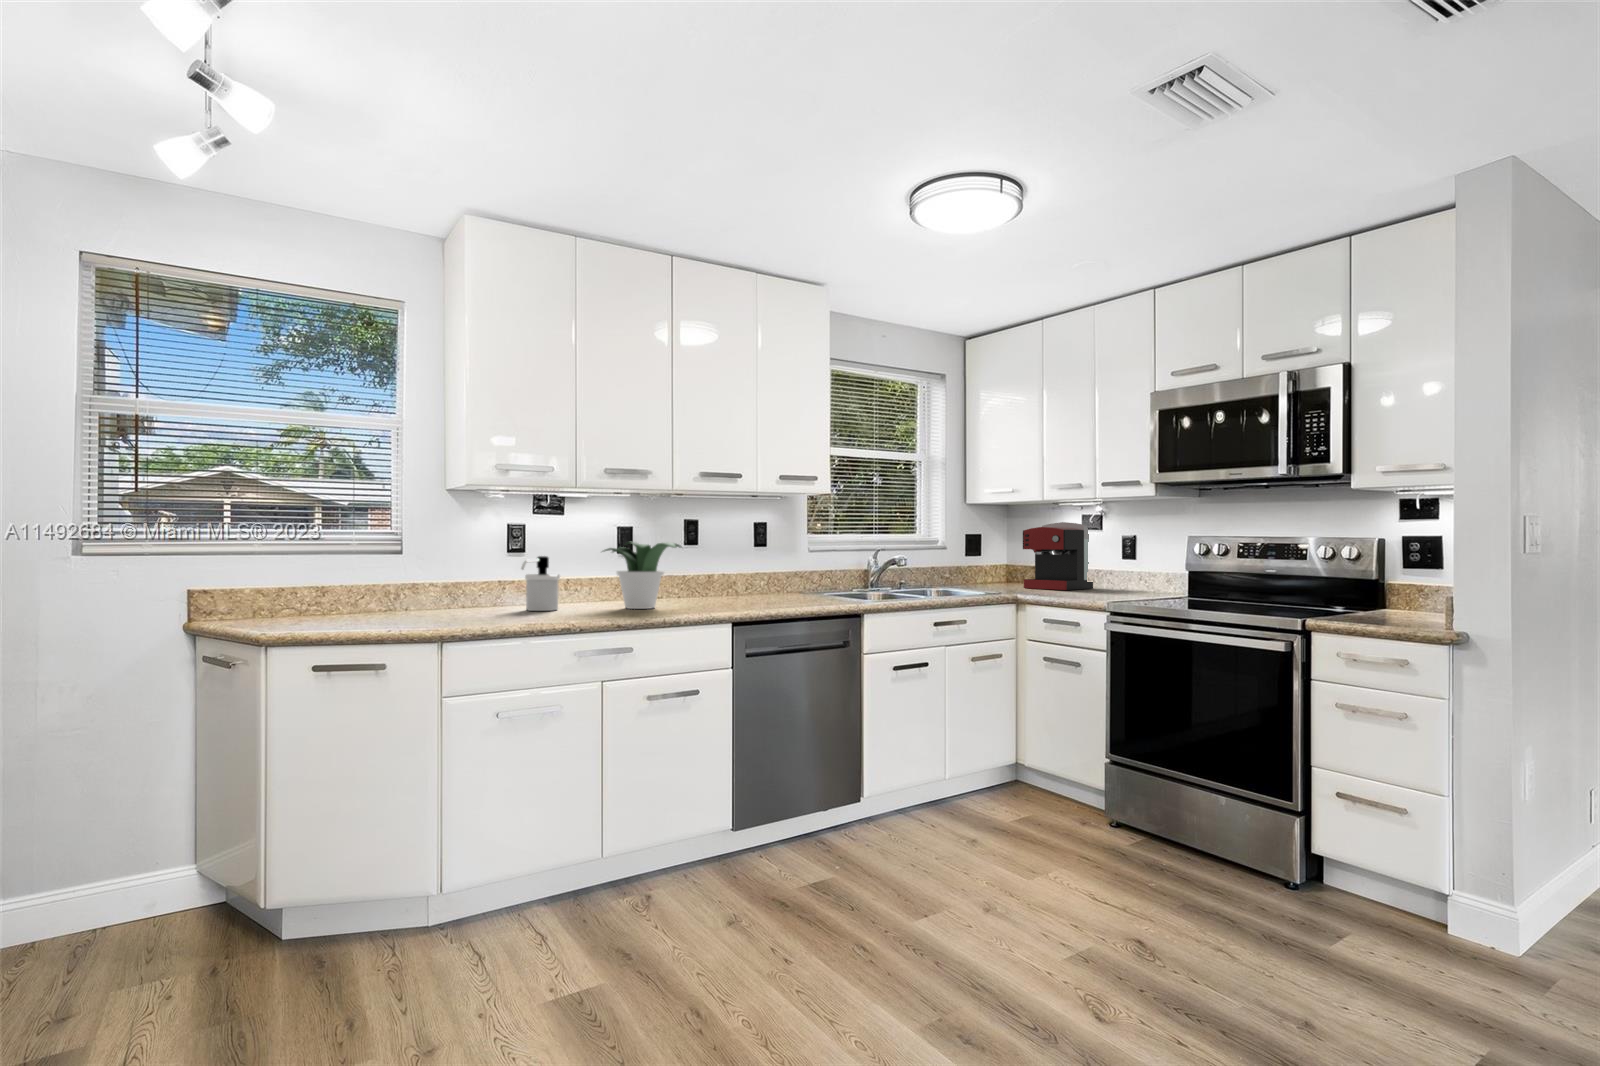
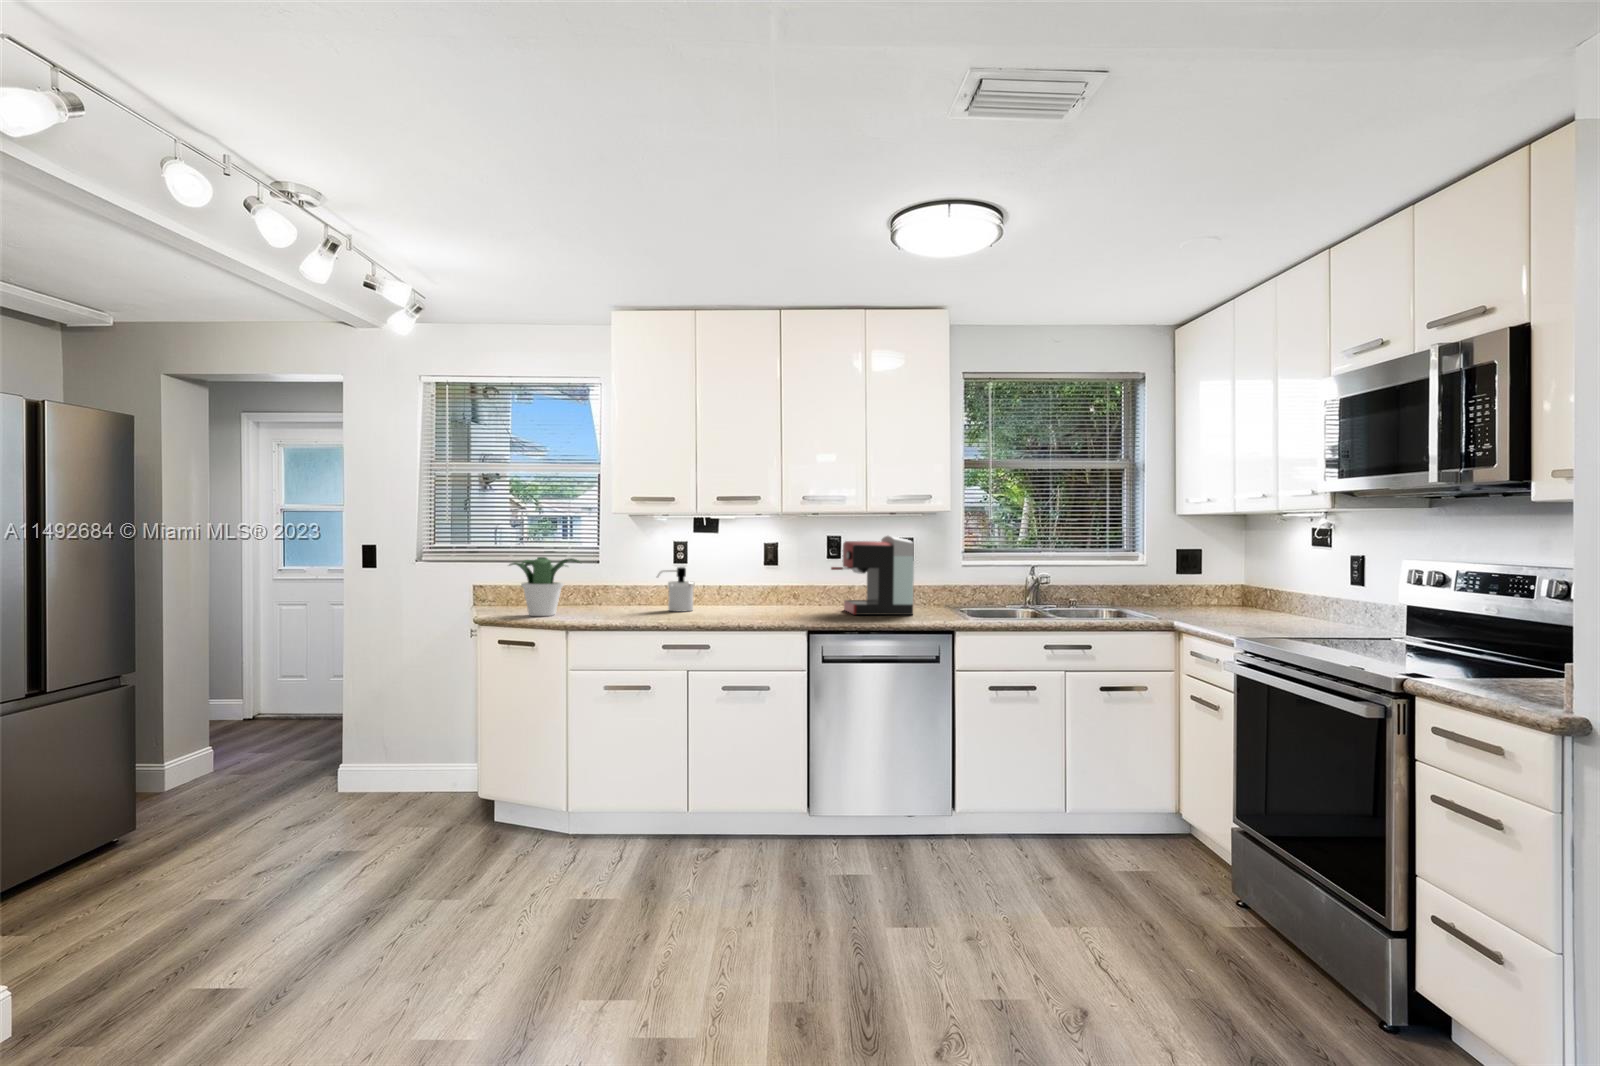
coffee maker: present [1023,522,1093,590] -> present [831,536,914,615]
potted plant: present [604,542,681,609] -> present [509,557,580,616]

